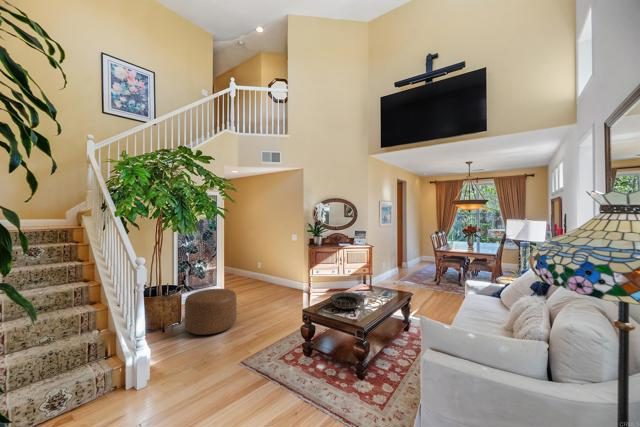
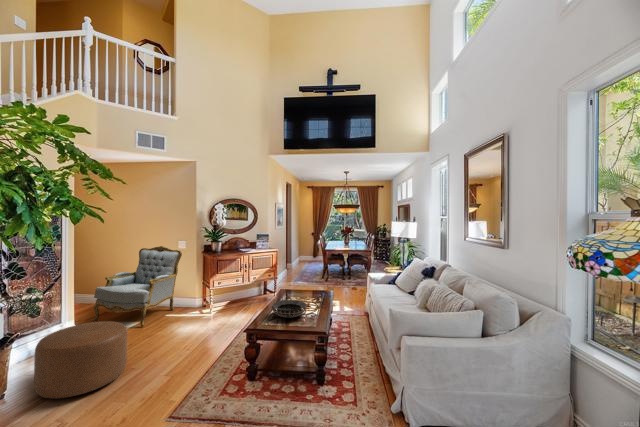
armchair: none [236,238,295,299] -> present [93,246,182,327]

